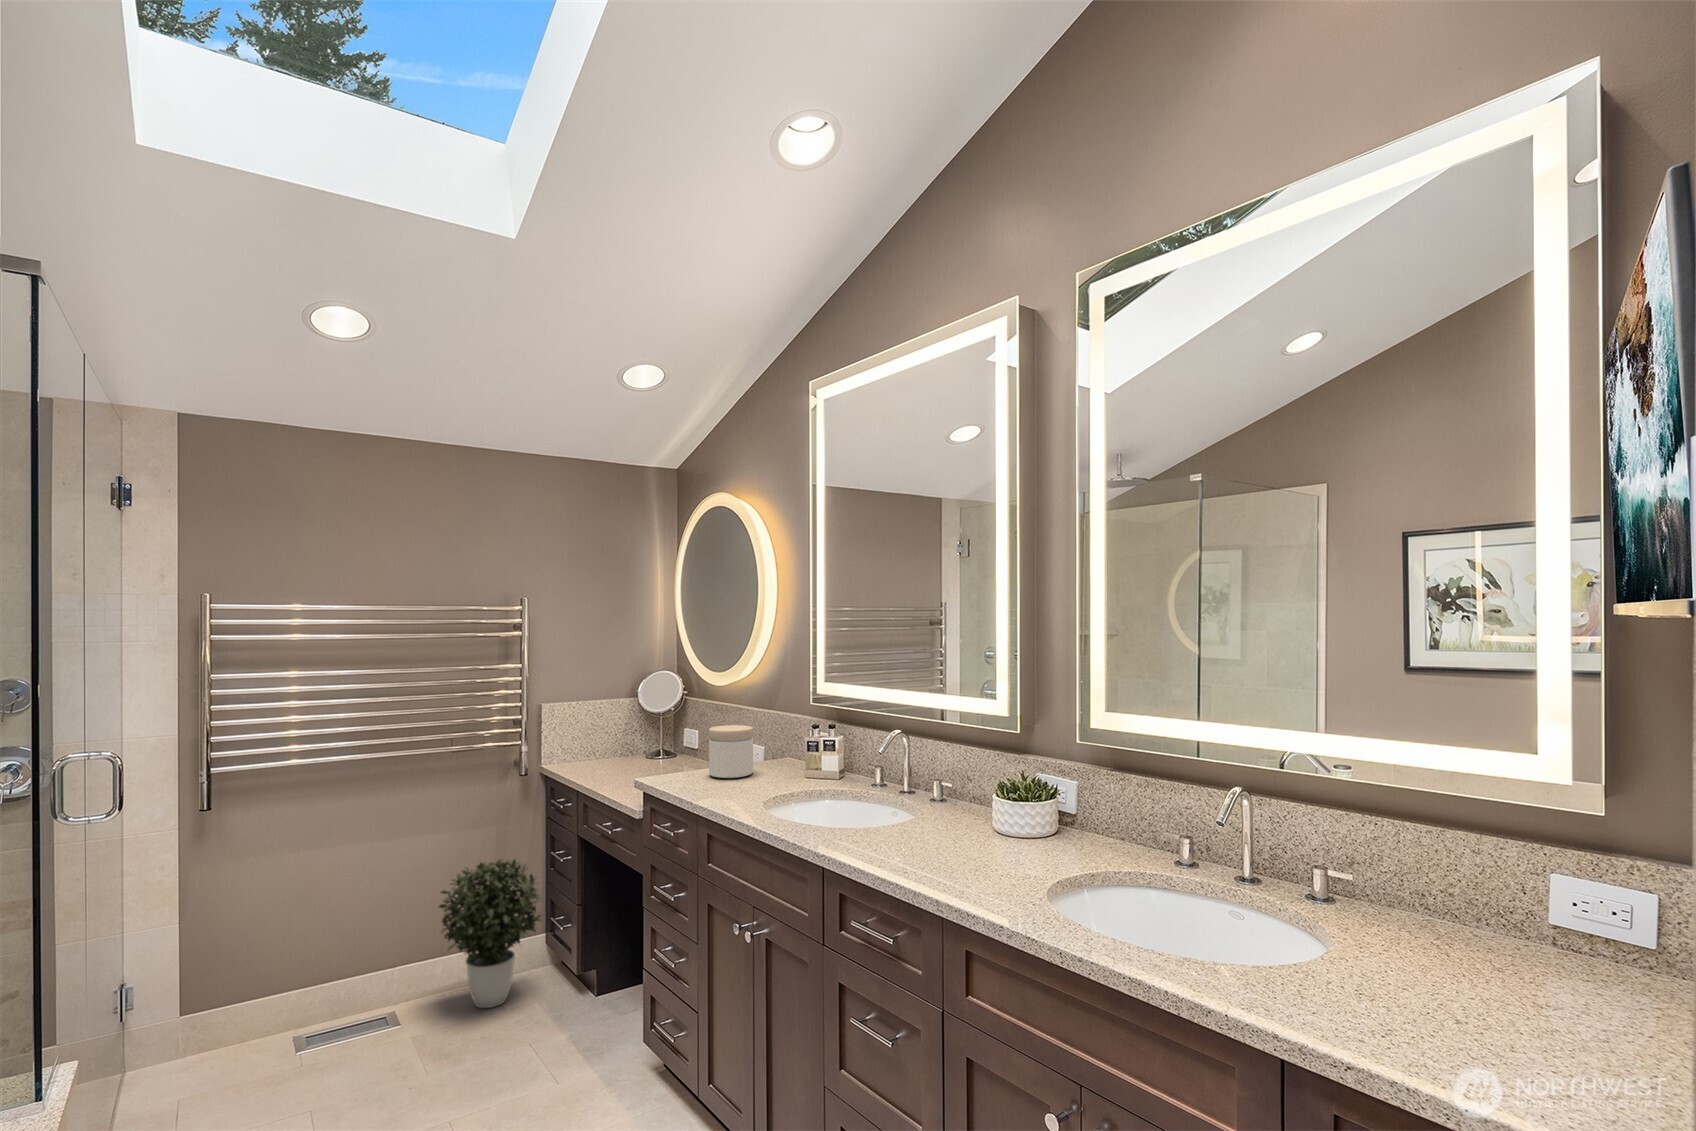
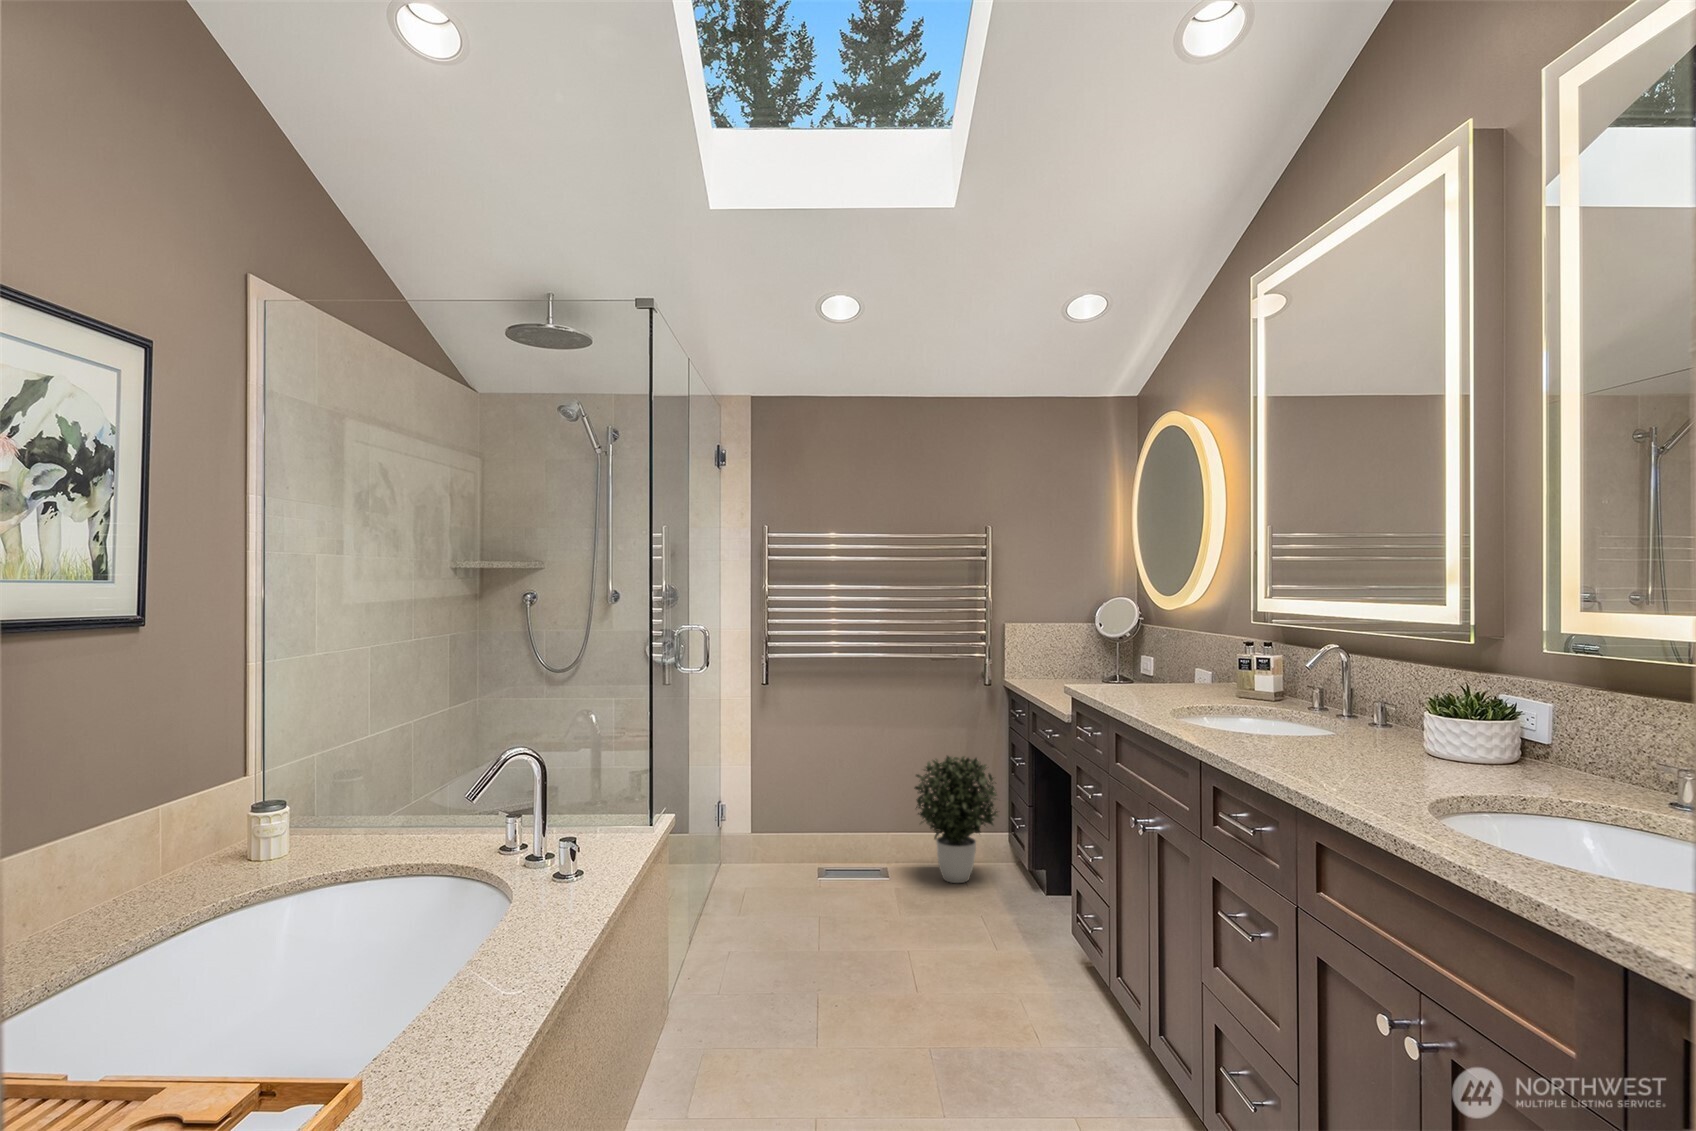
jar: present [709,725,753,778] -> none [1138,641,1186,692]

